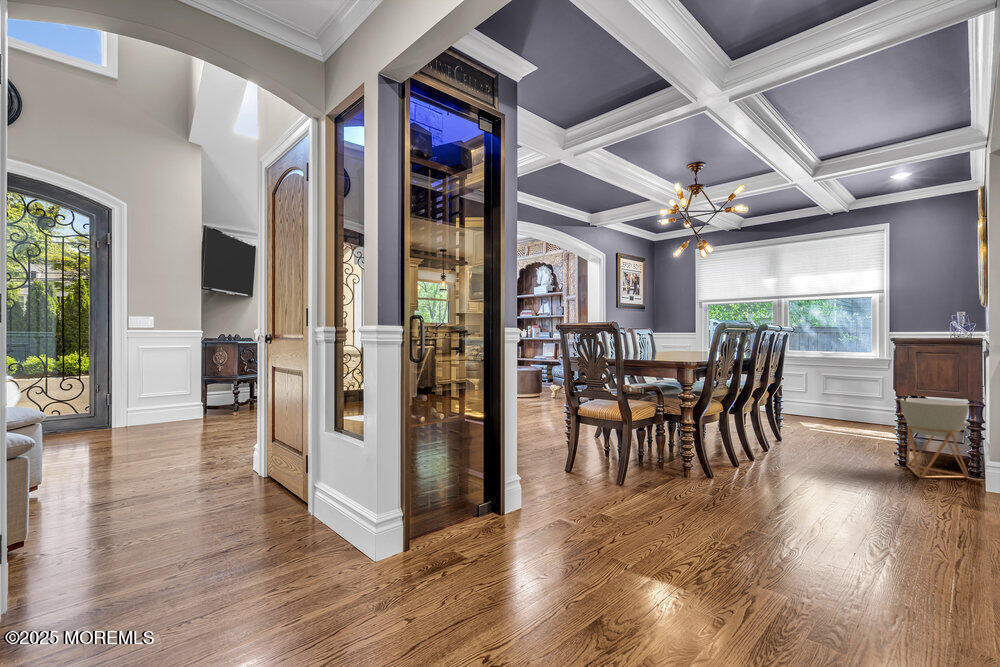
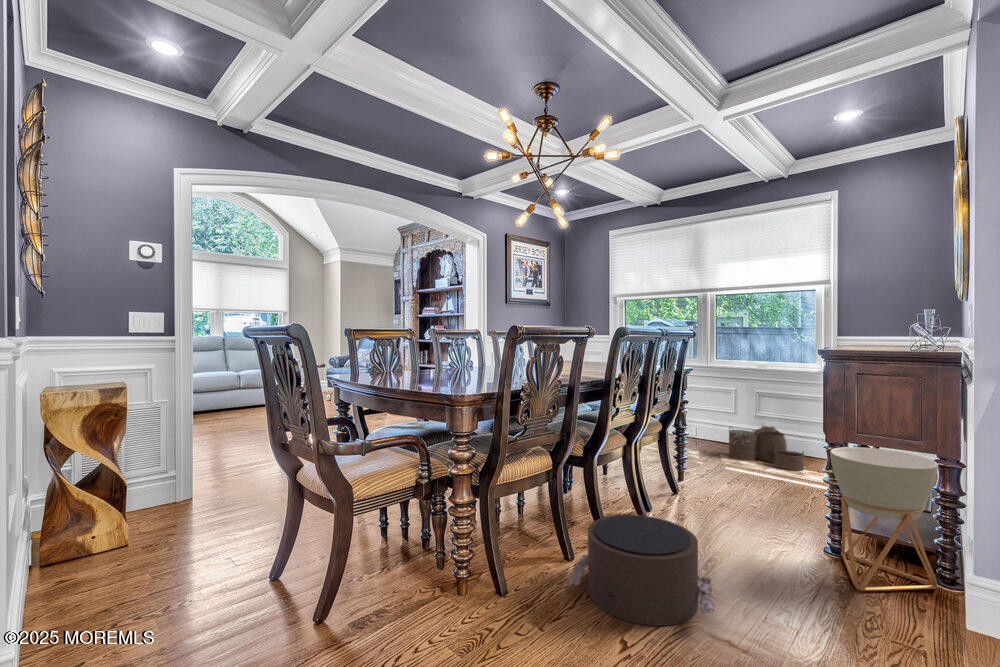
woven basket: none [805,398,866,429] -> present [729,426,804,470]
pouf: none [748,436,842,486] -> present [569,515,715,626]

